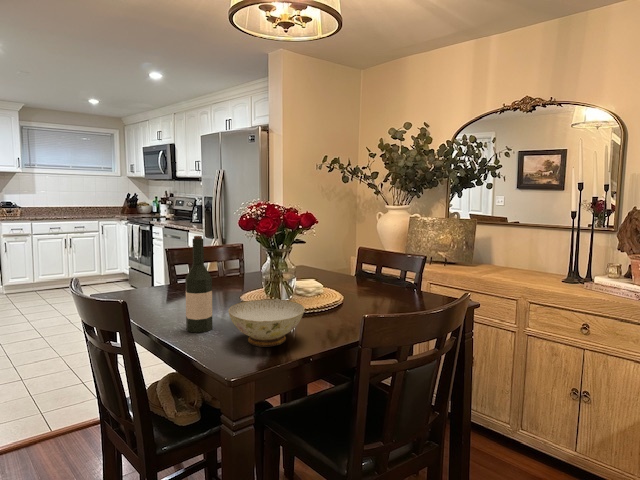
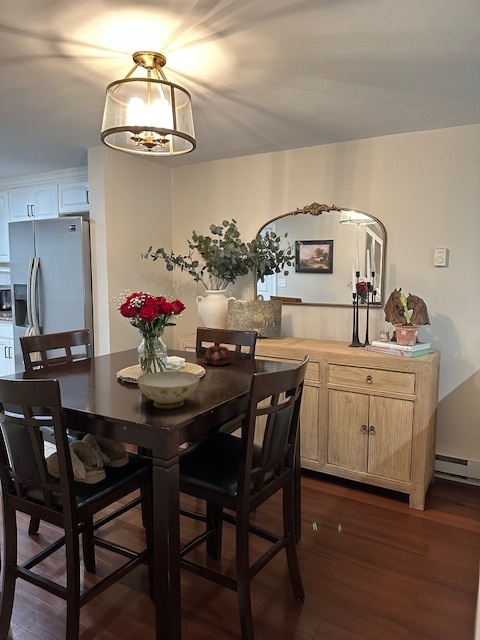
wine bottle: present [185,236,213,333] -> none [88,321,113,405]
teapot: none [350,267,396,294] -> present [199,342,238,365]

